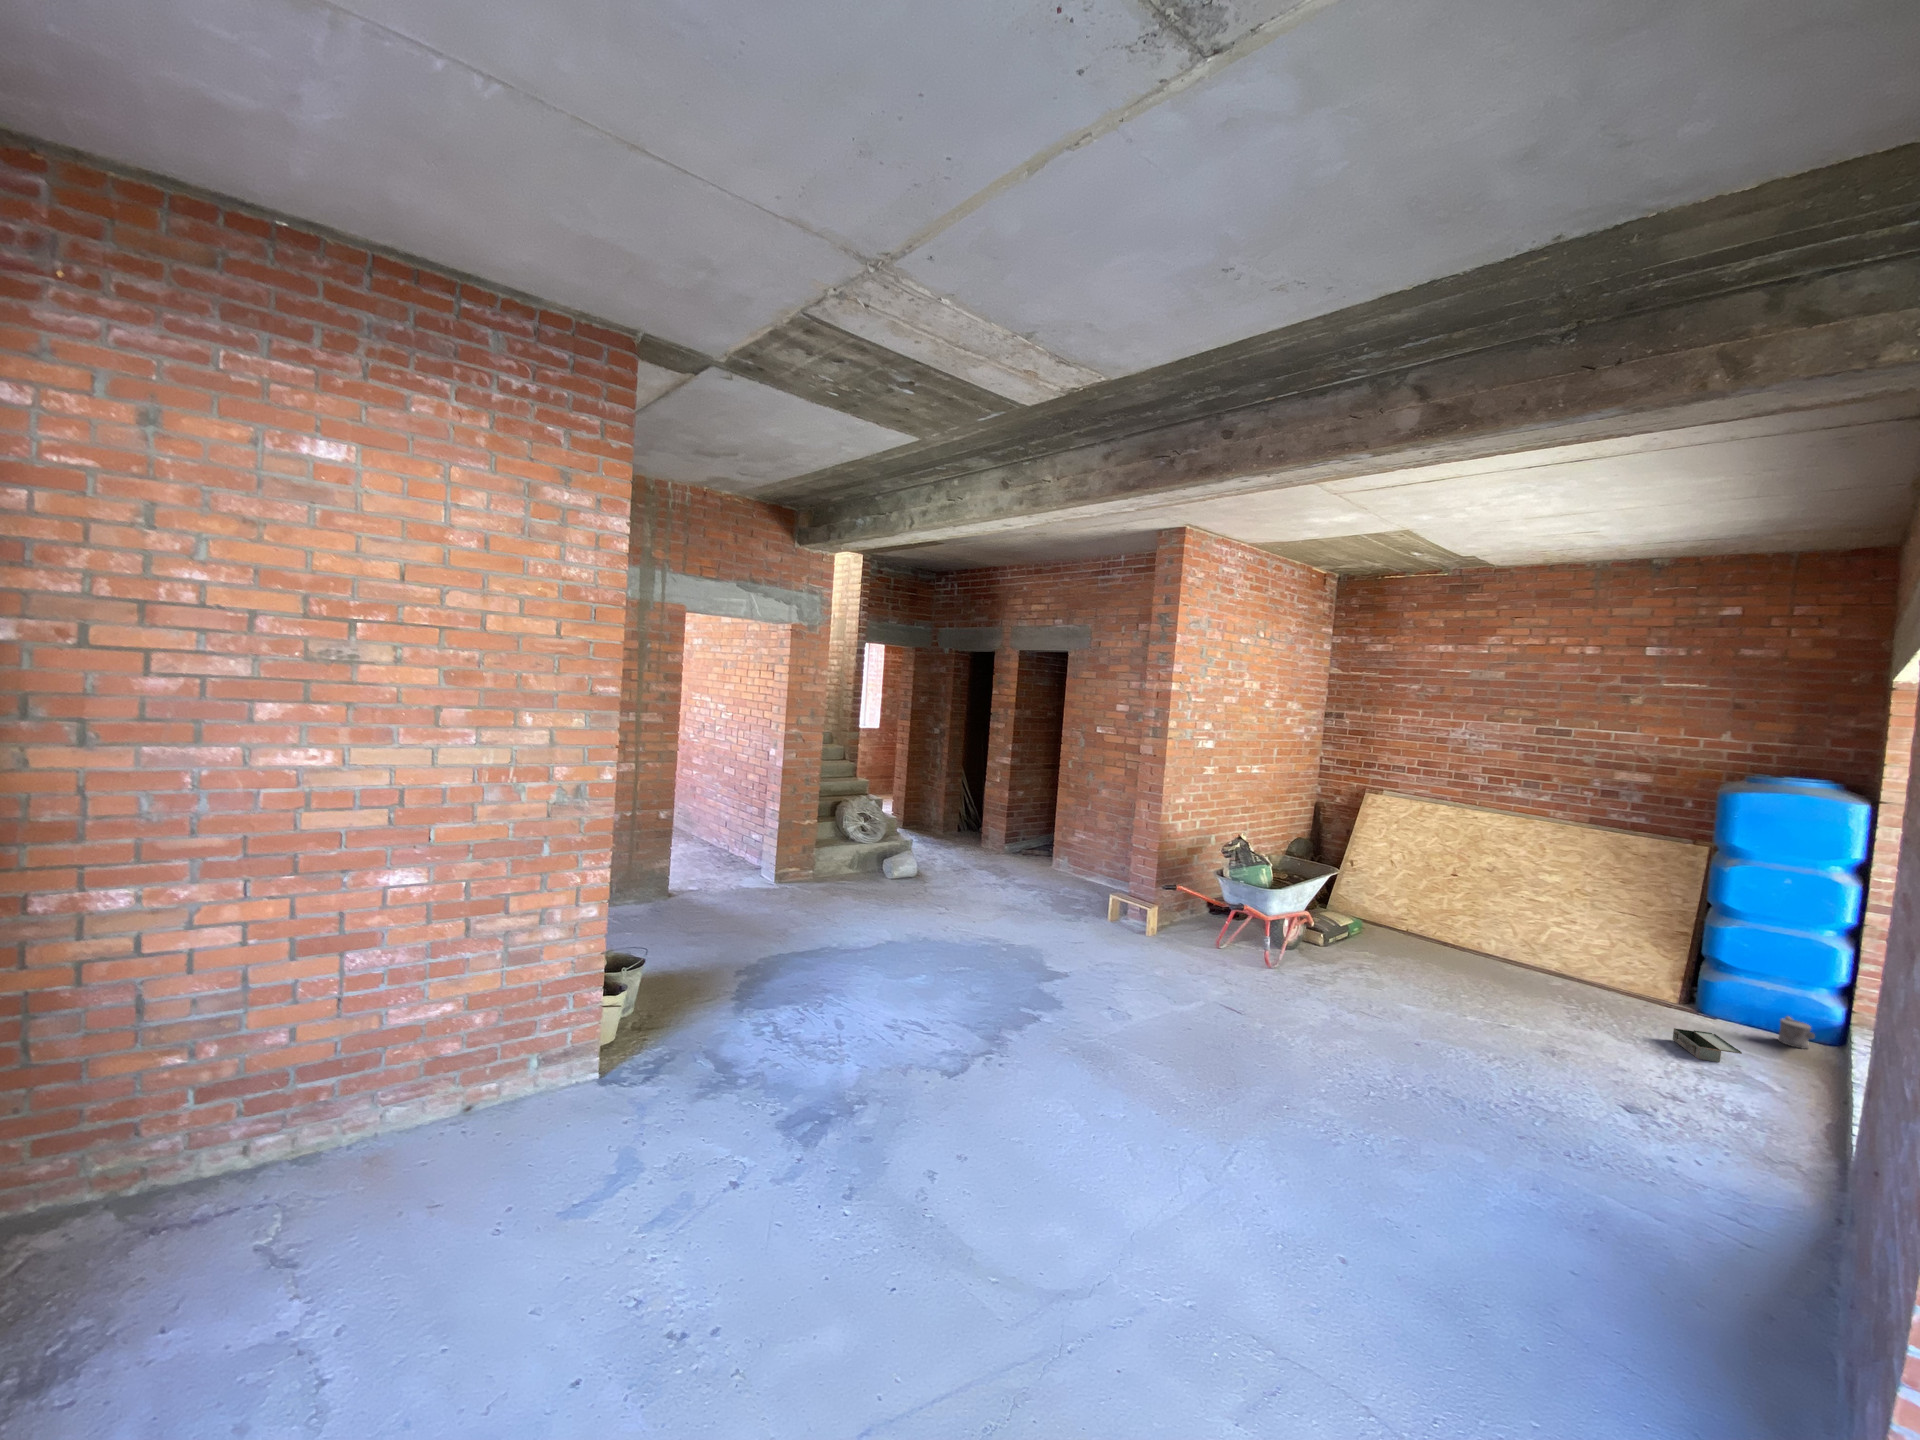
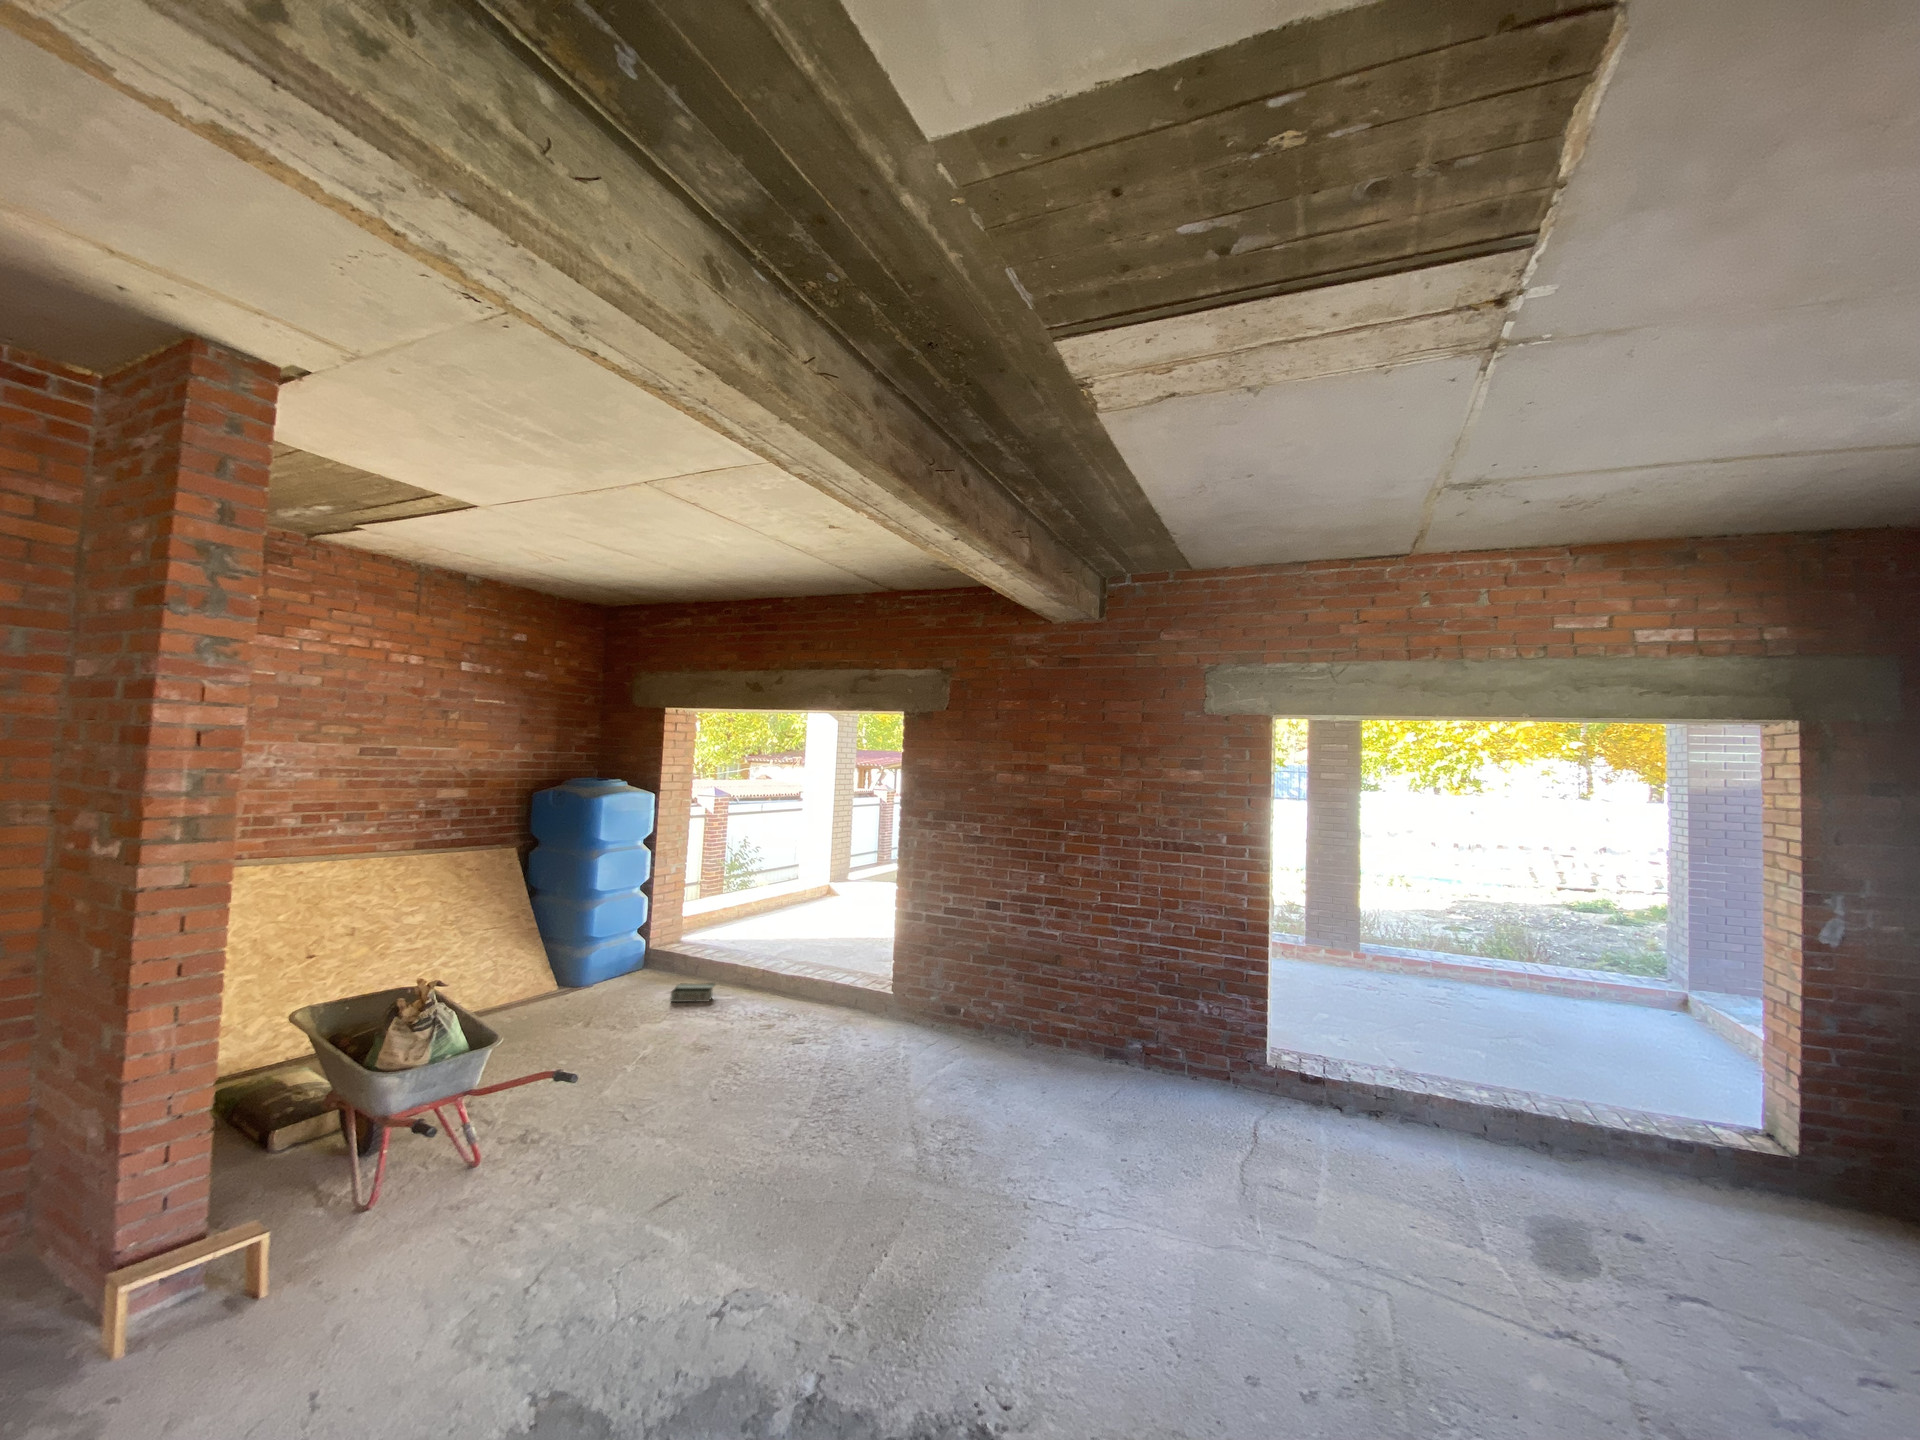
watering can: present [1778,1016,1815,1049] -> none [645,959,687,979]

